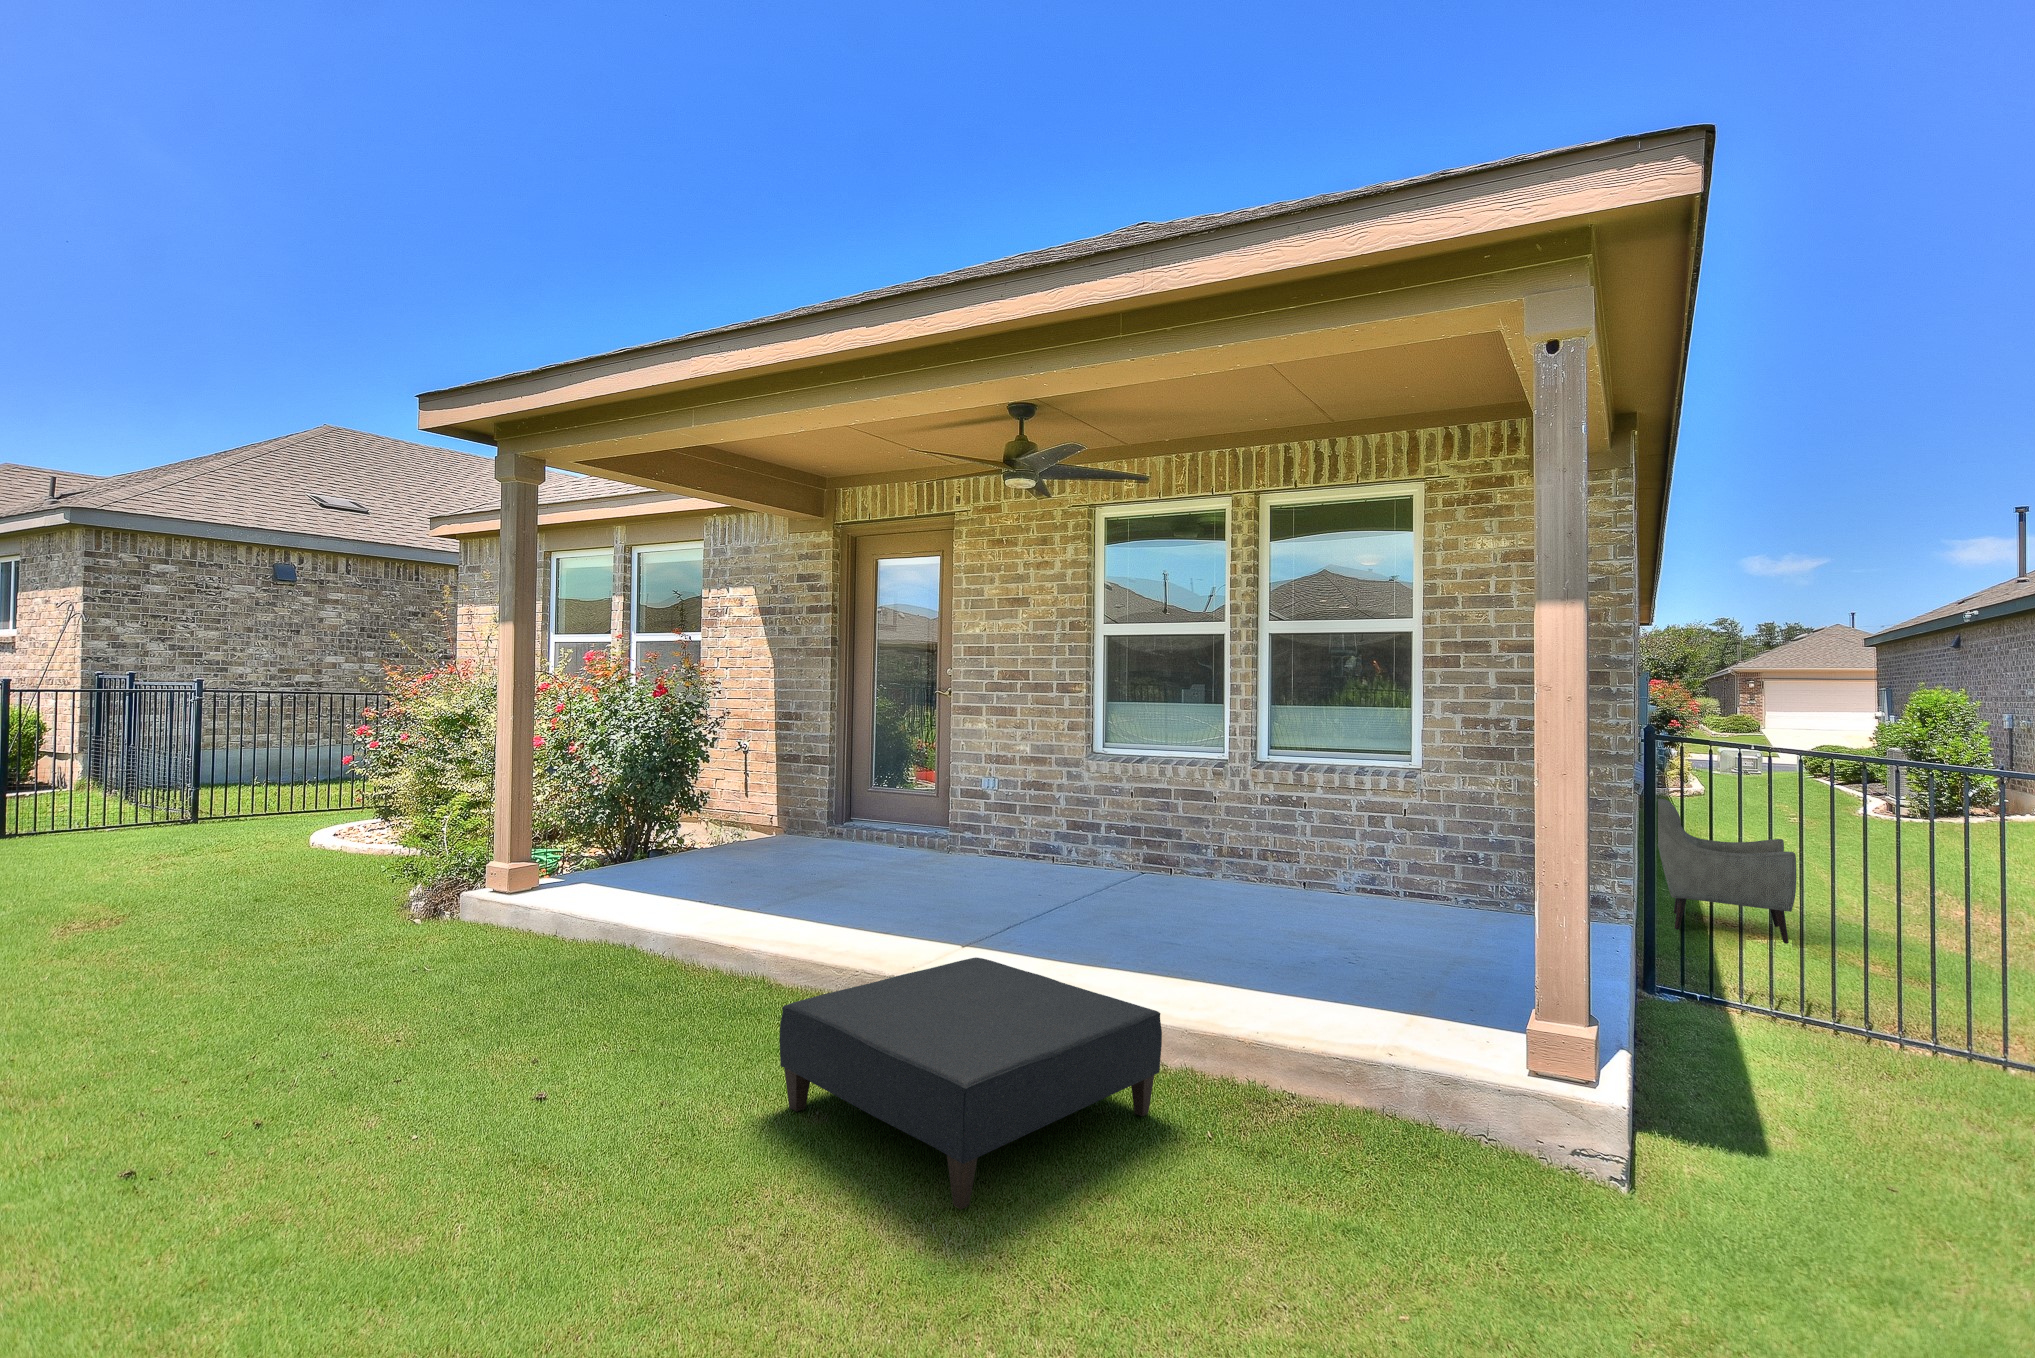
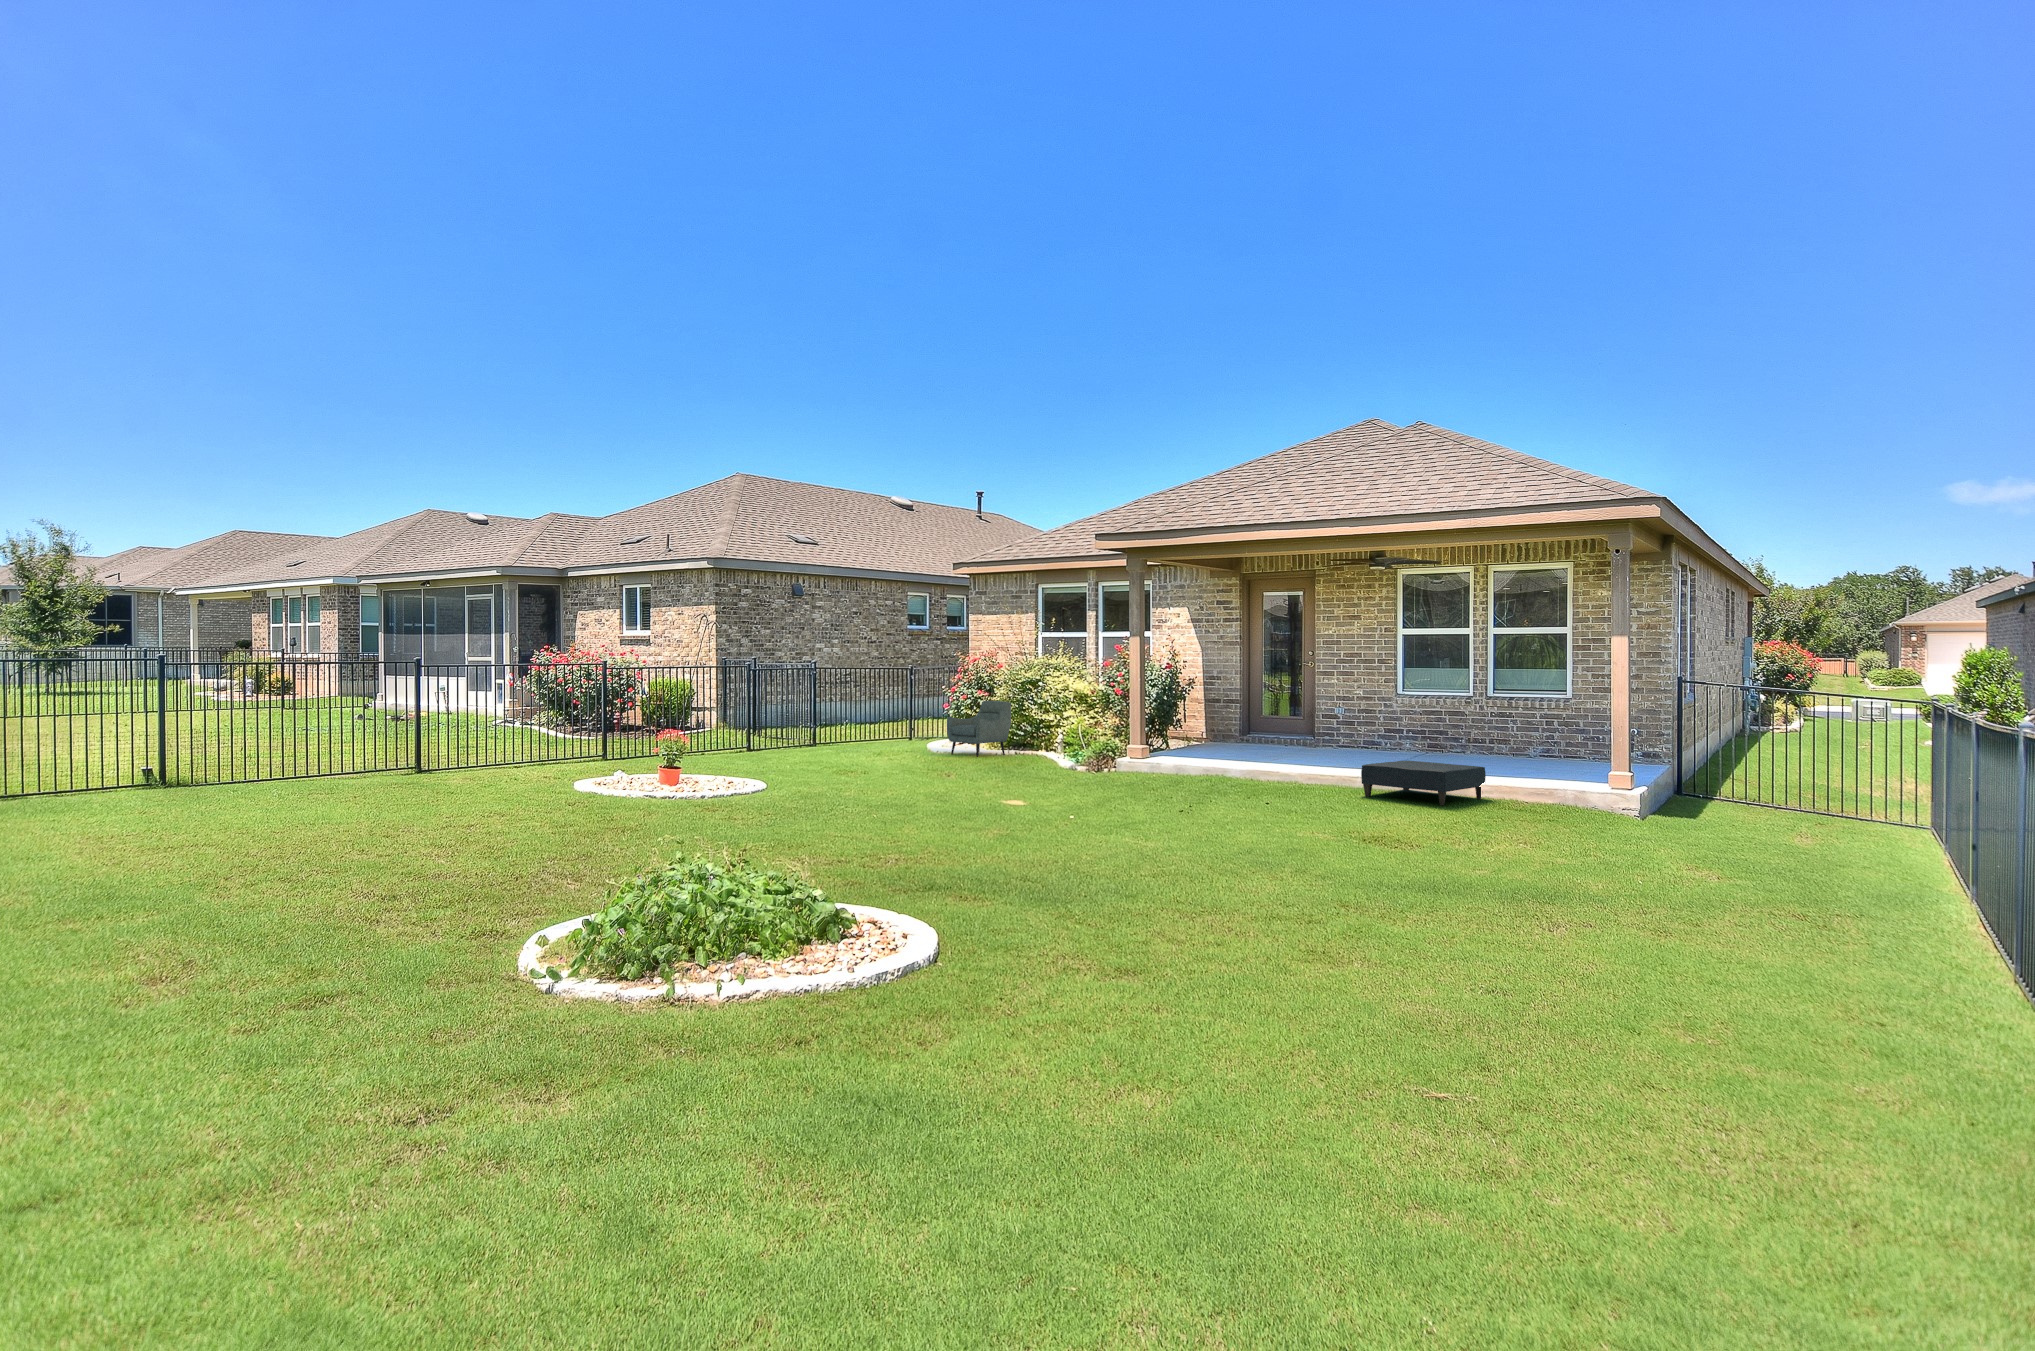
chair: present [1658,799,1796,944] -> present [947,701,1011,757]

